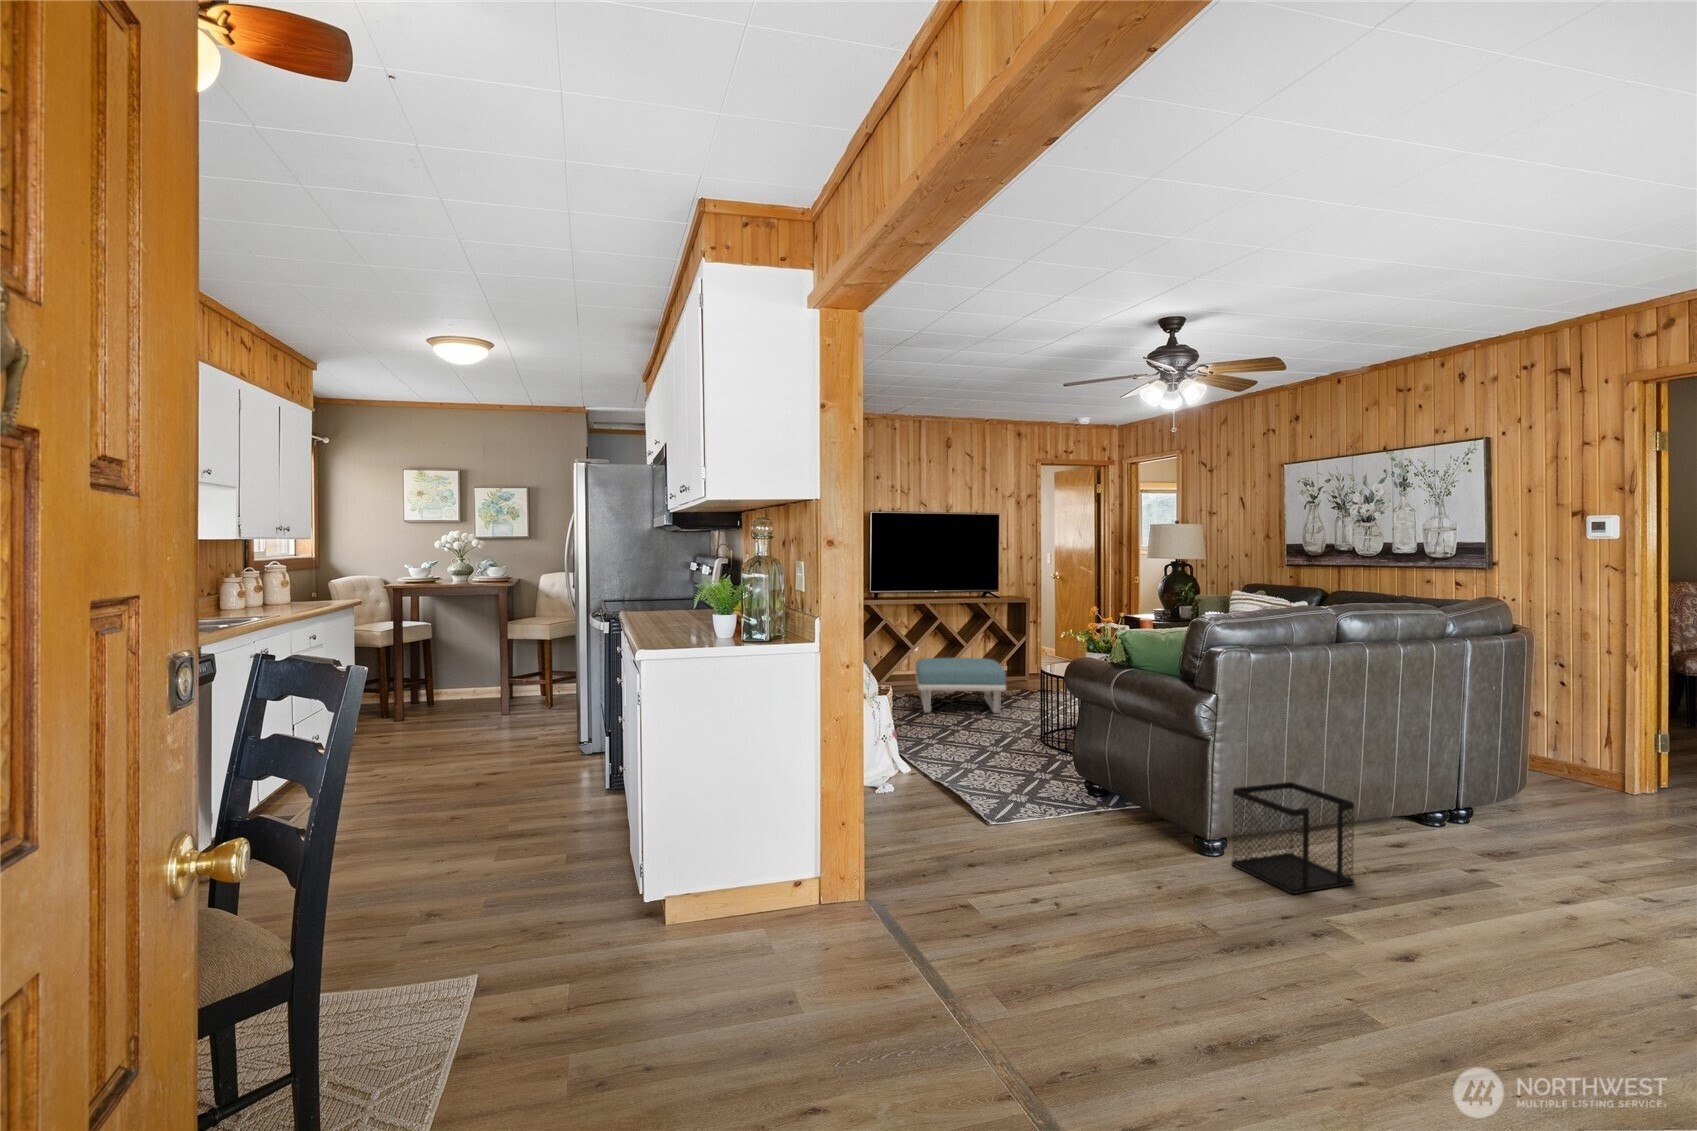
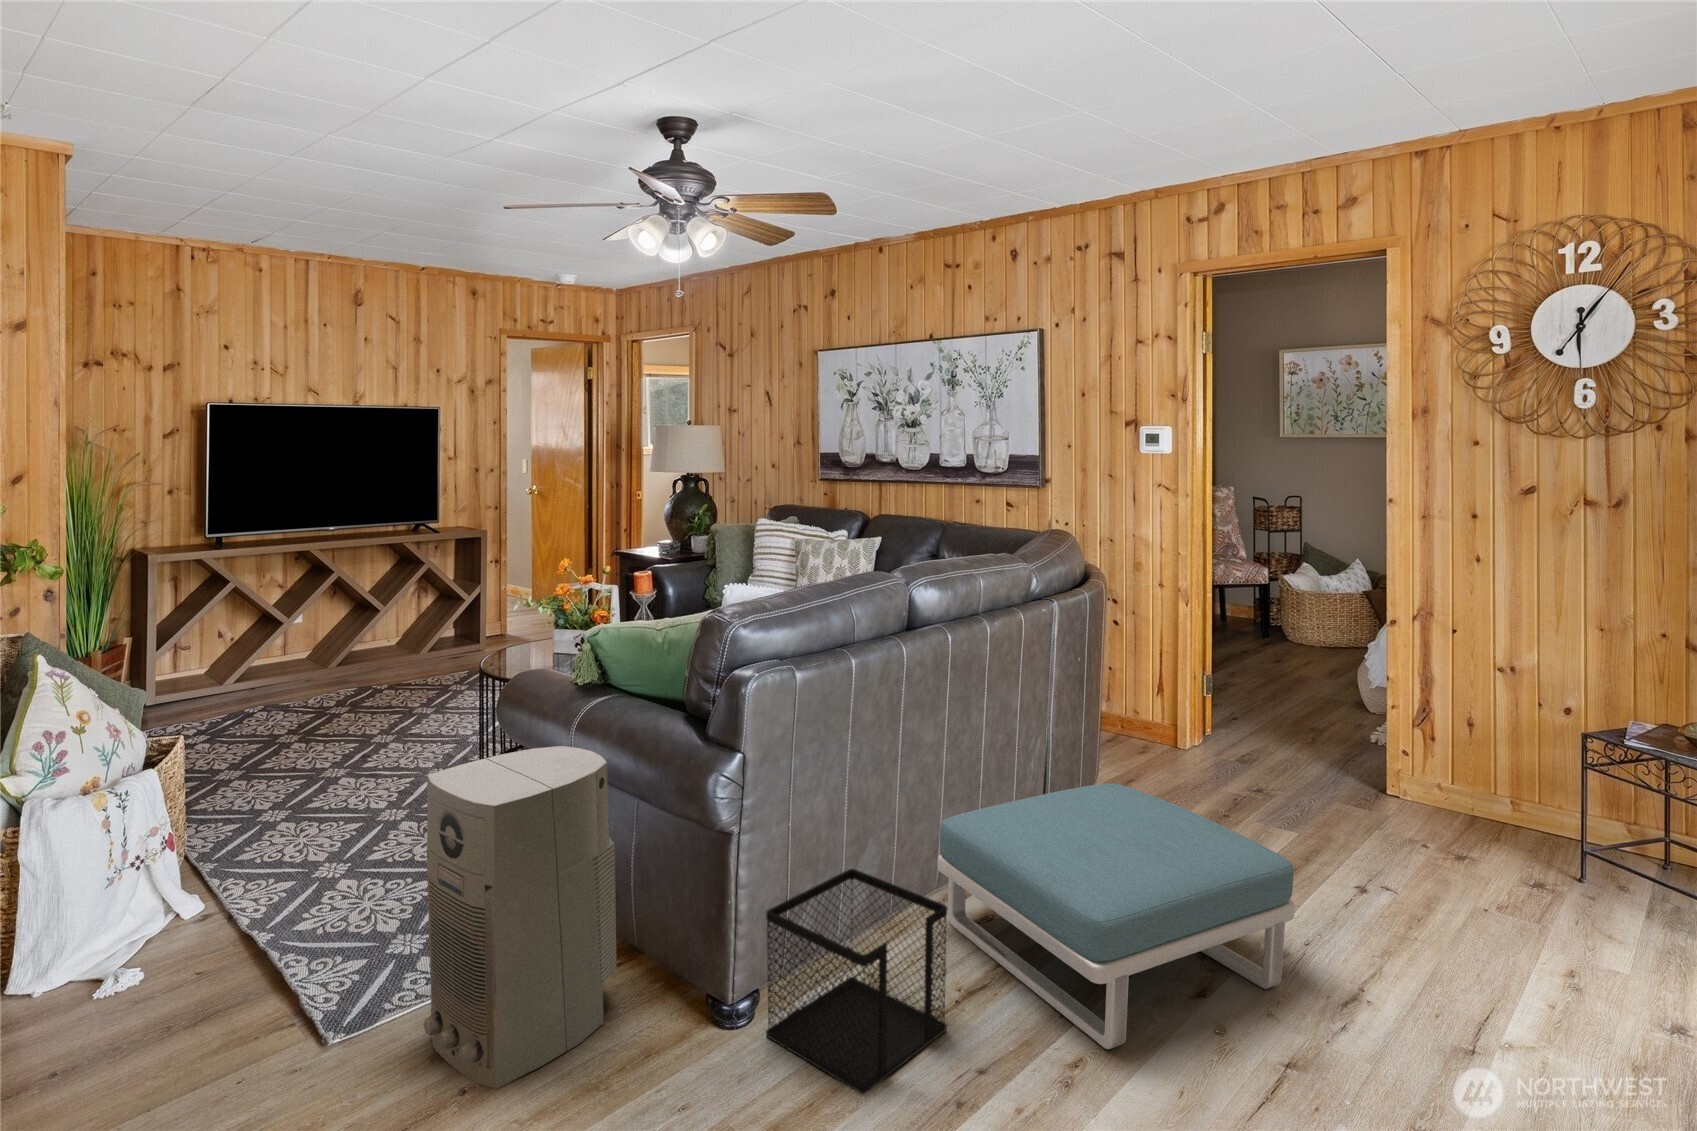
footstool: present [916,658,1006,714] -> present [938,784,1295,1049]
air purifier: none [1040,691,1142,853] -> present [424,746,617,1088]

